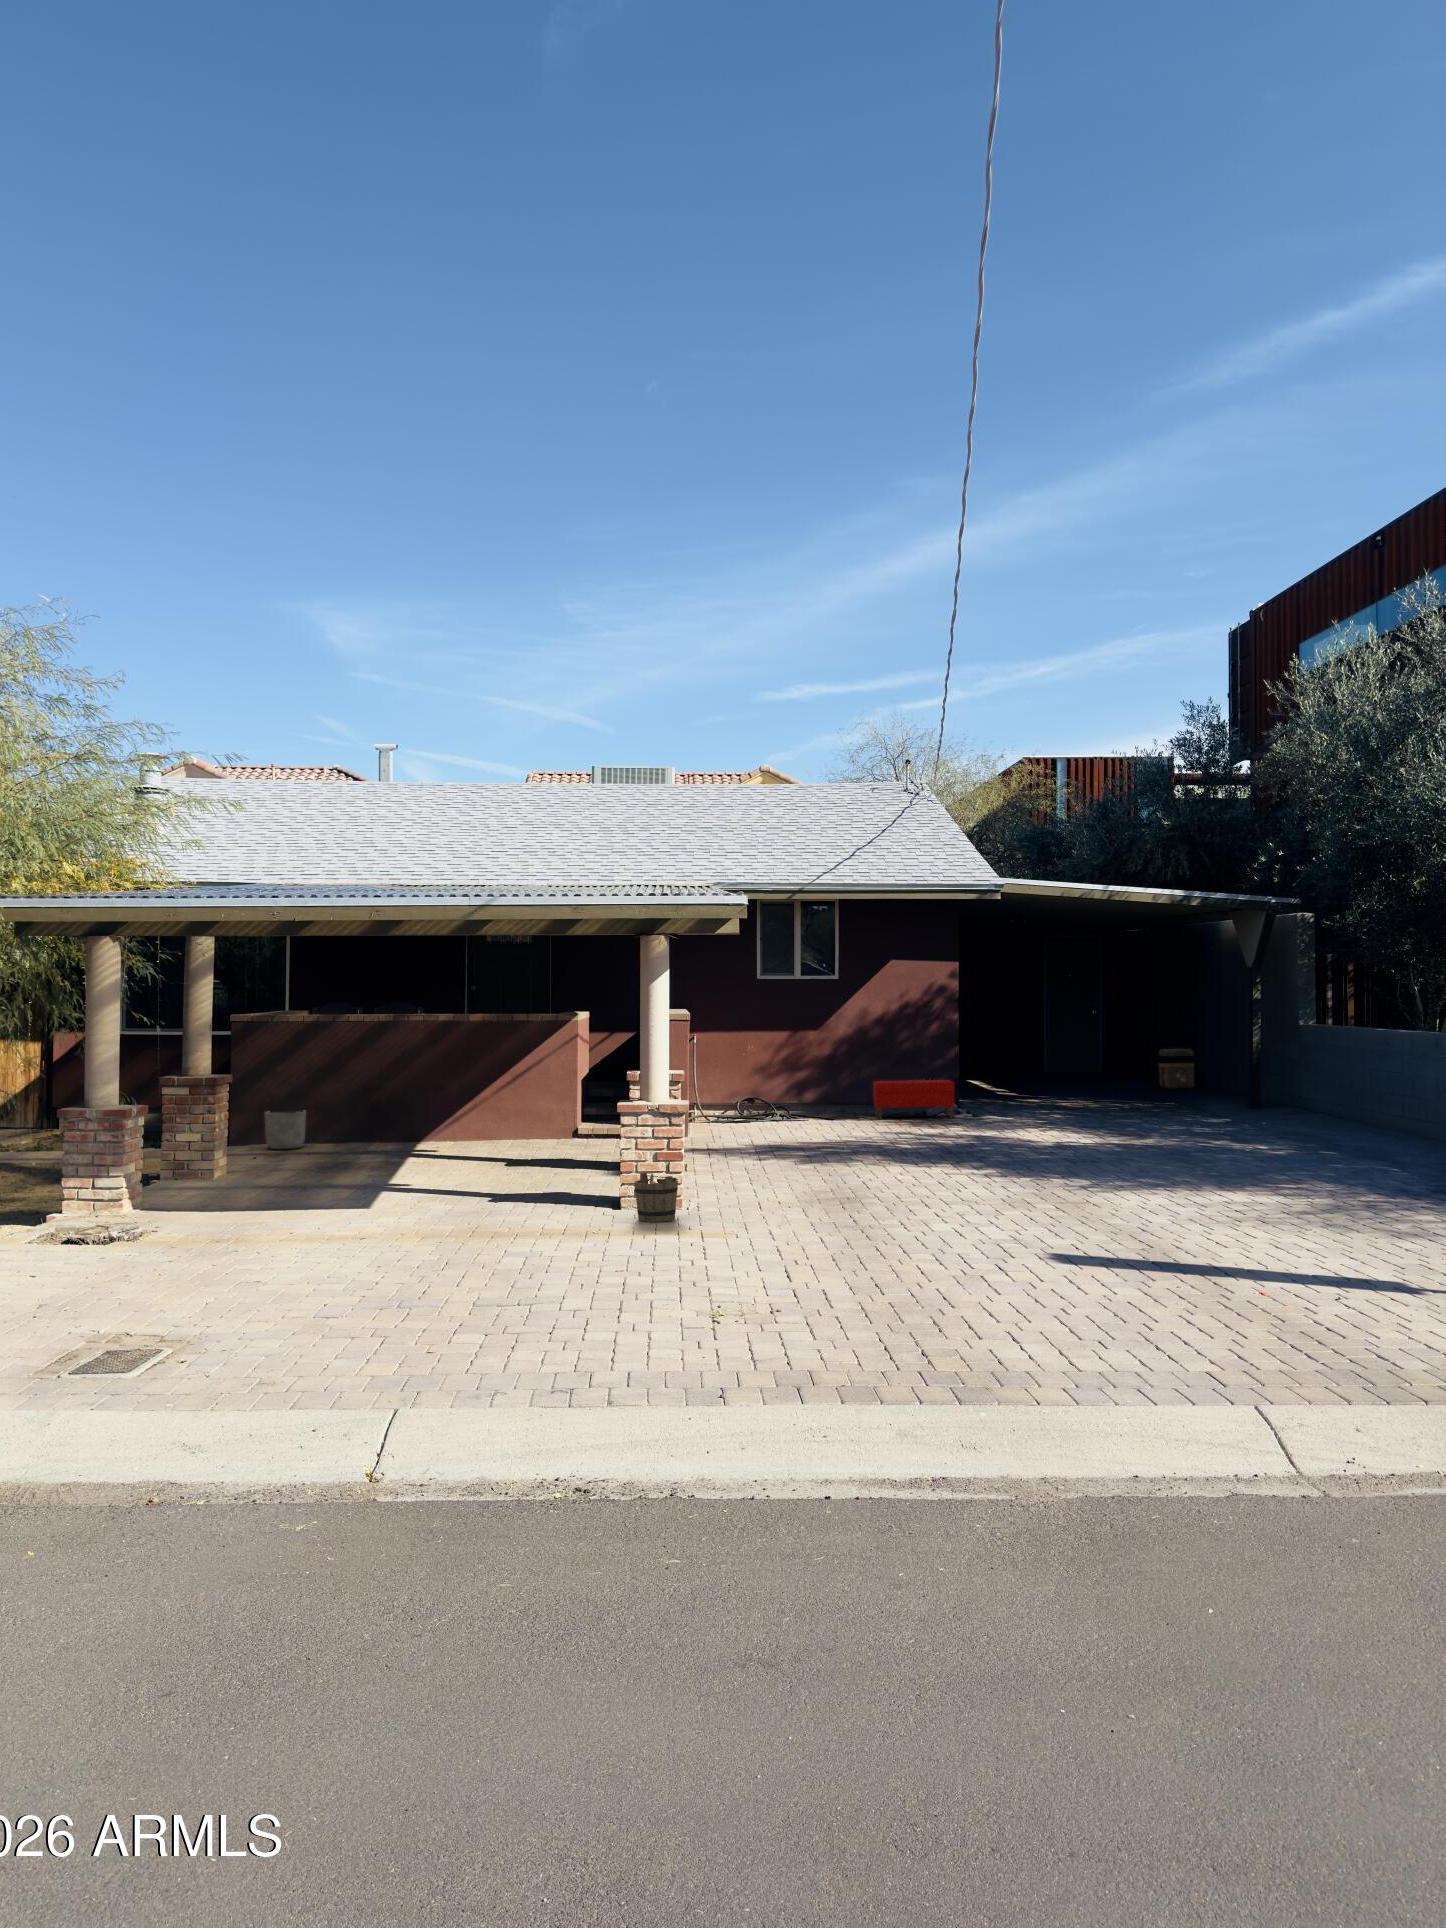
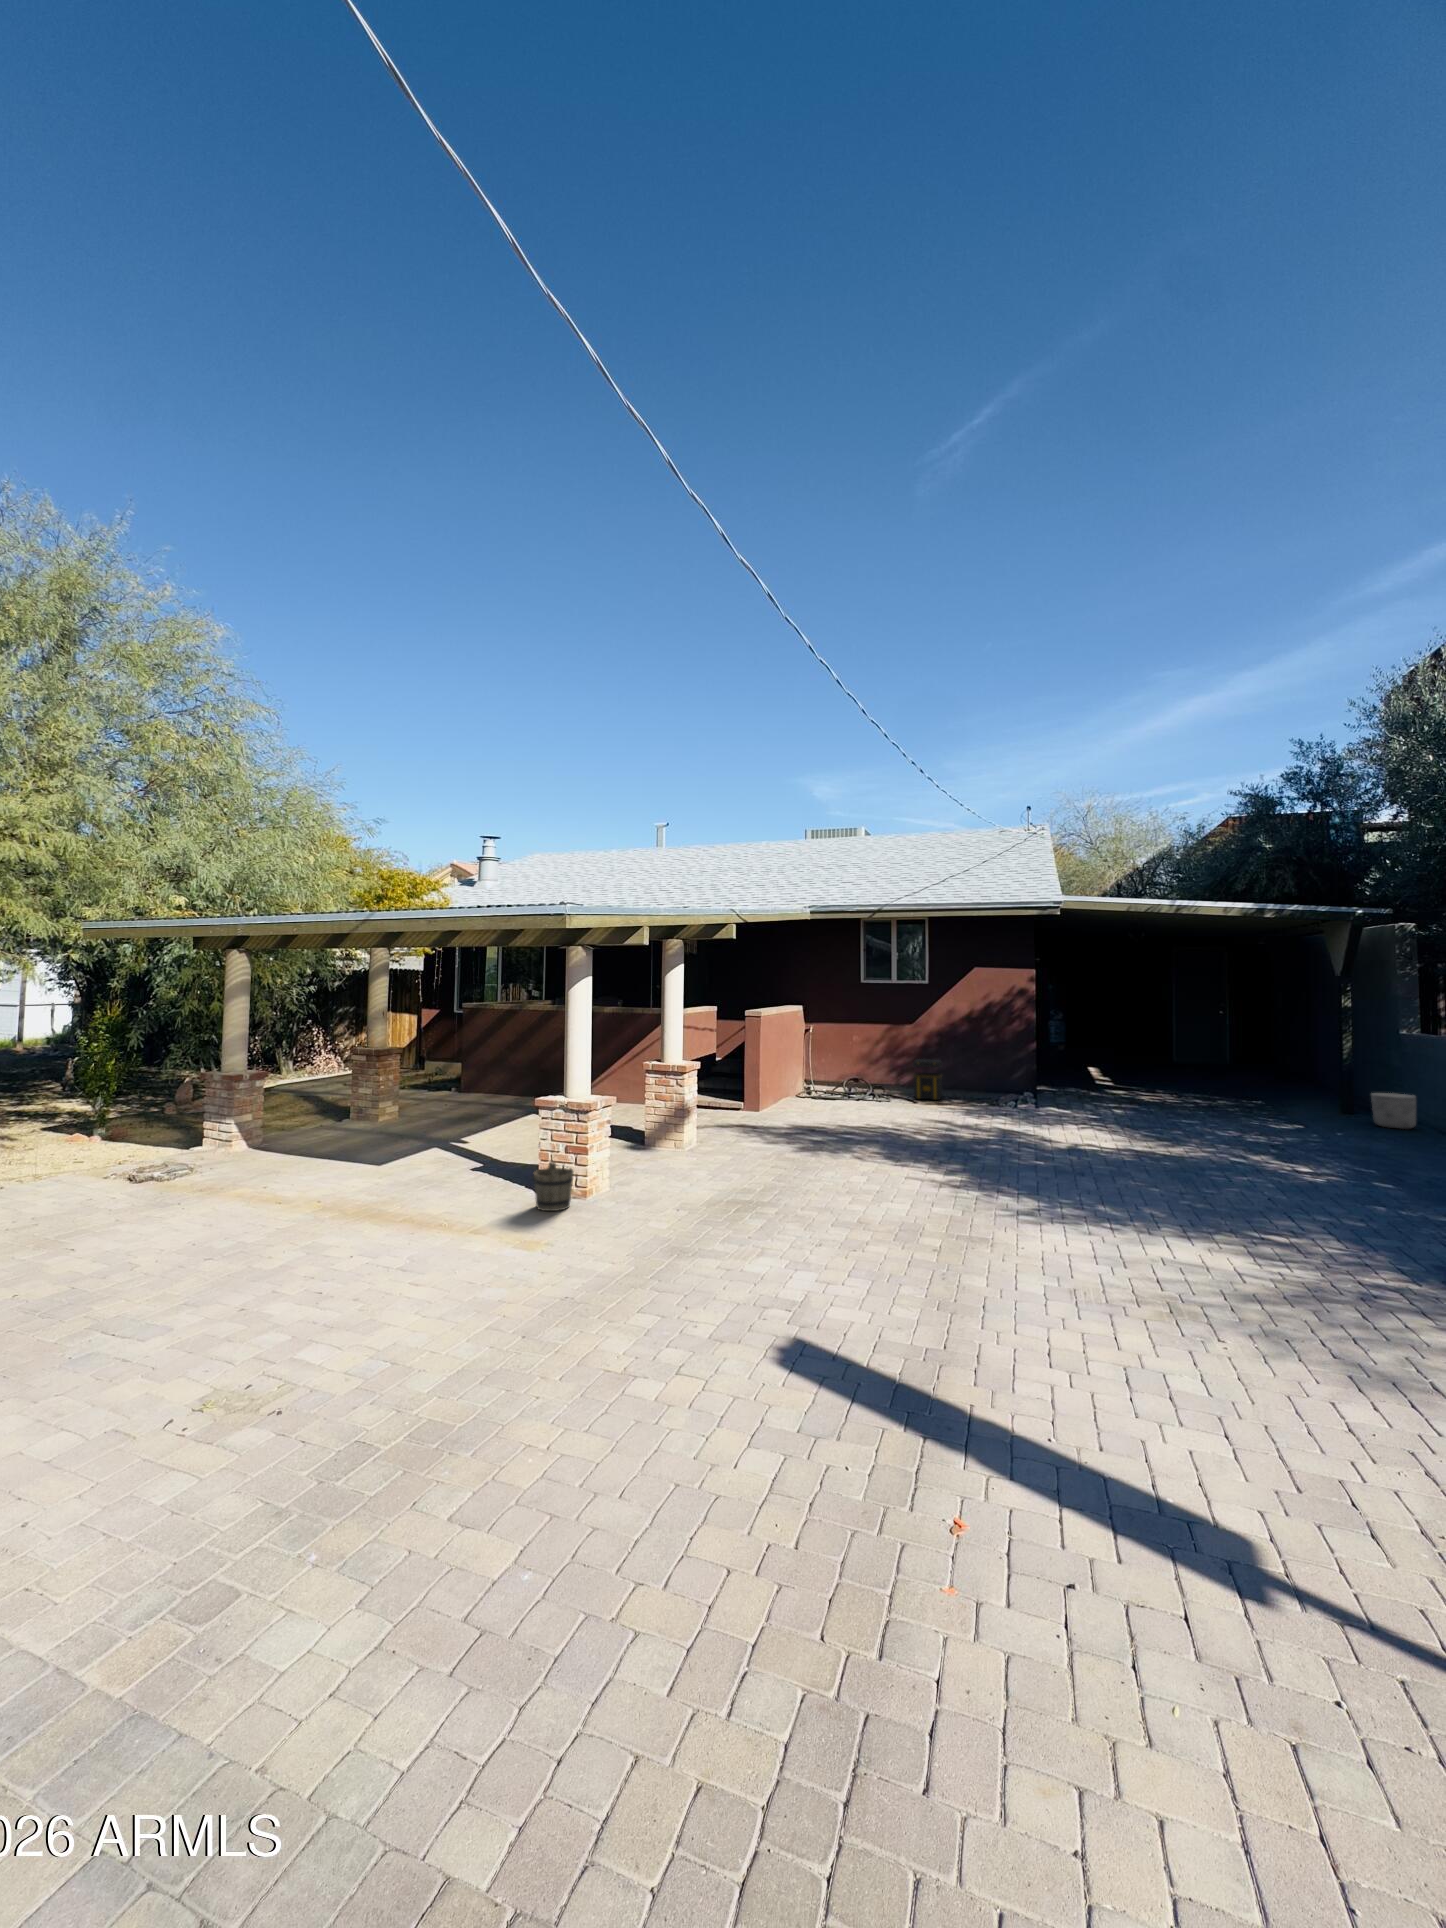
toolbox: present [1159,1049,1194,1089] -> present [913,1059,942,1100]
bench: present [873,1080,954,1119] -> none [954,1068,1026,1105]
planter: present [265,1111,306,1149] -> present [1371,1093,1416,1129]

